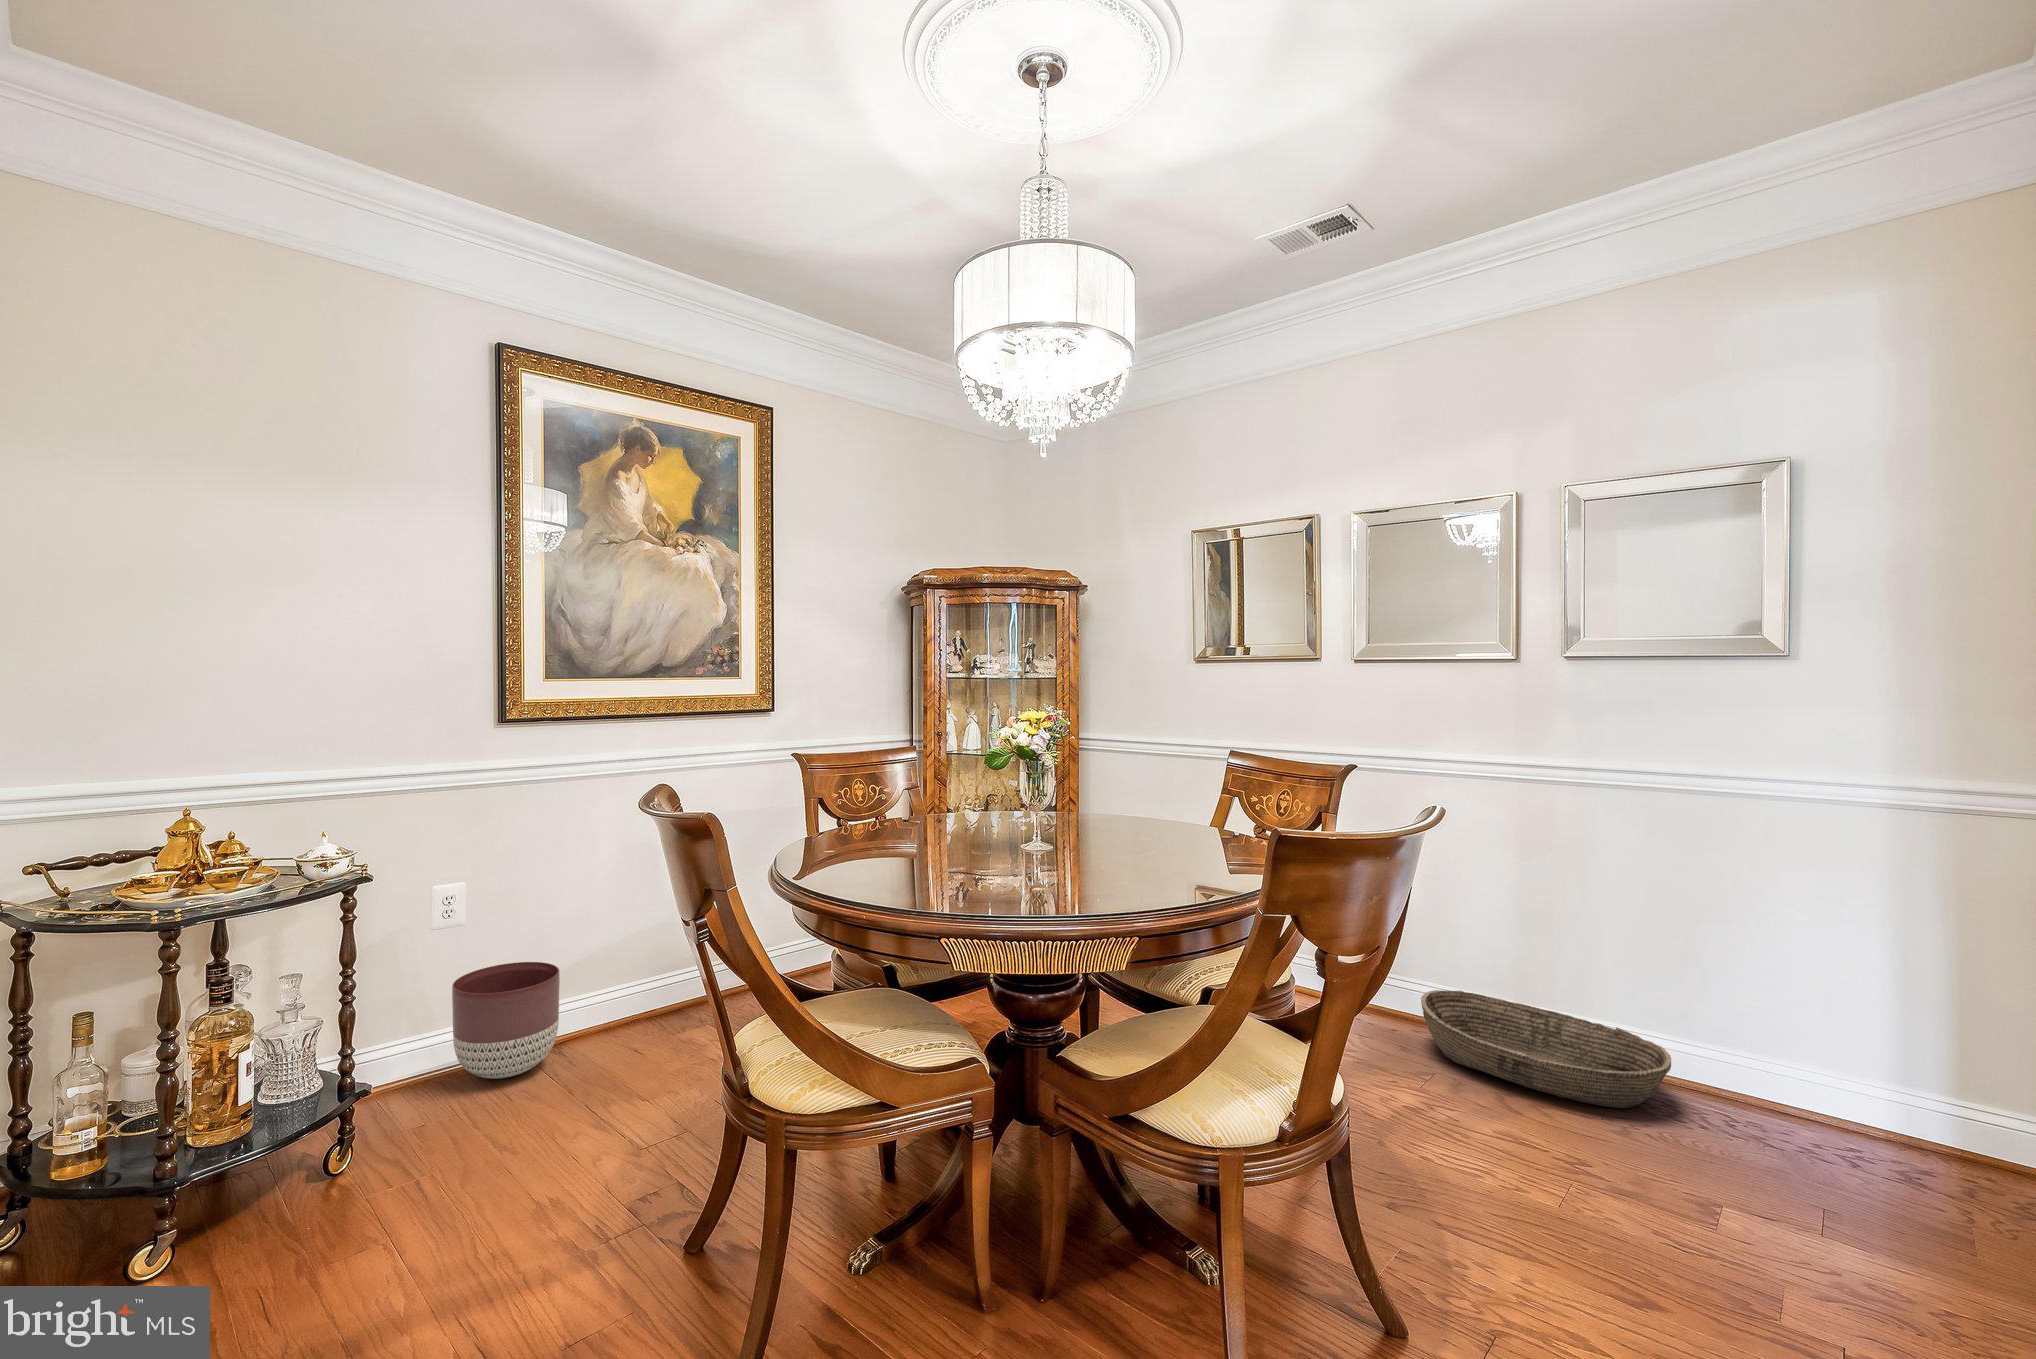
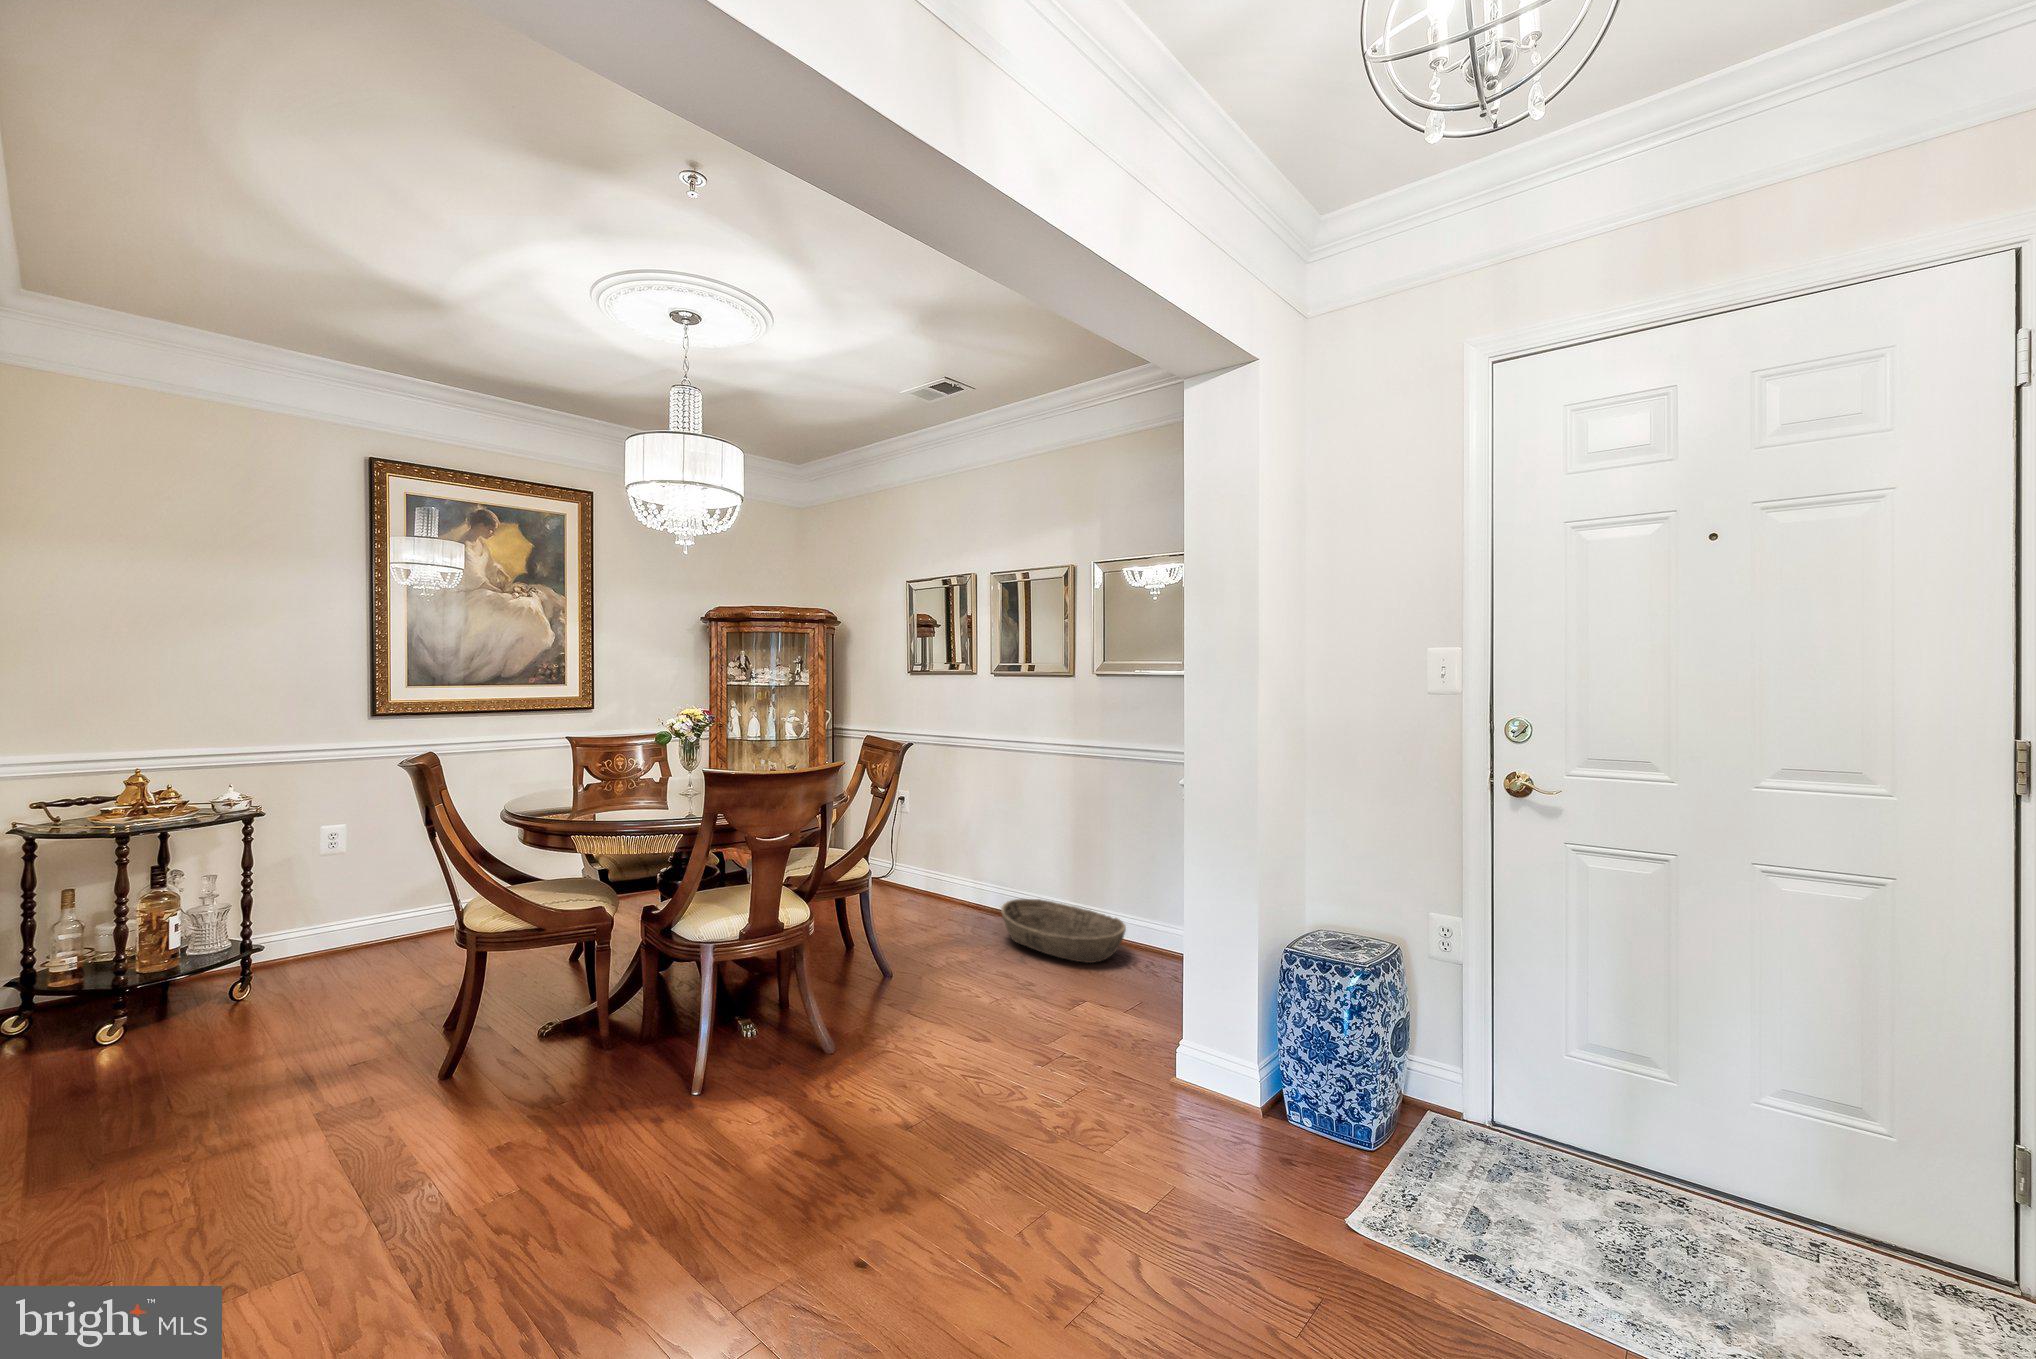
planter: present [452,962,560,1079] -> none [330,880,409,955]

